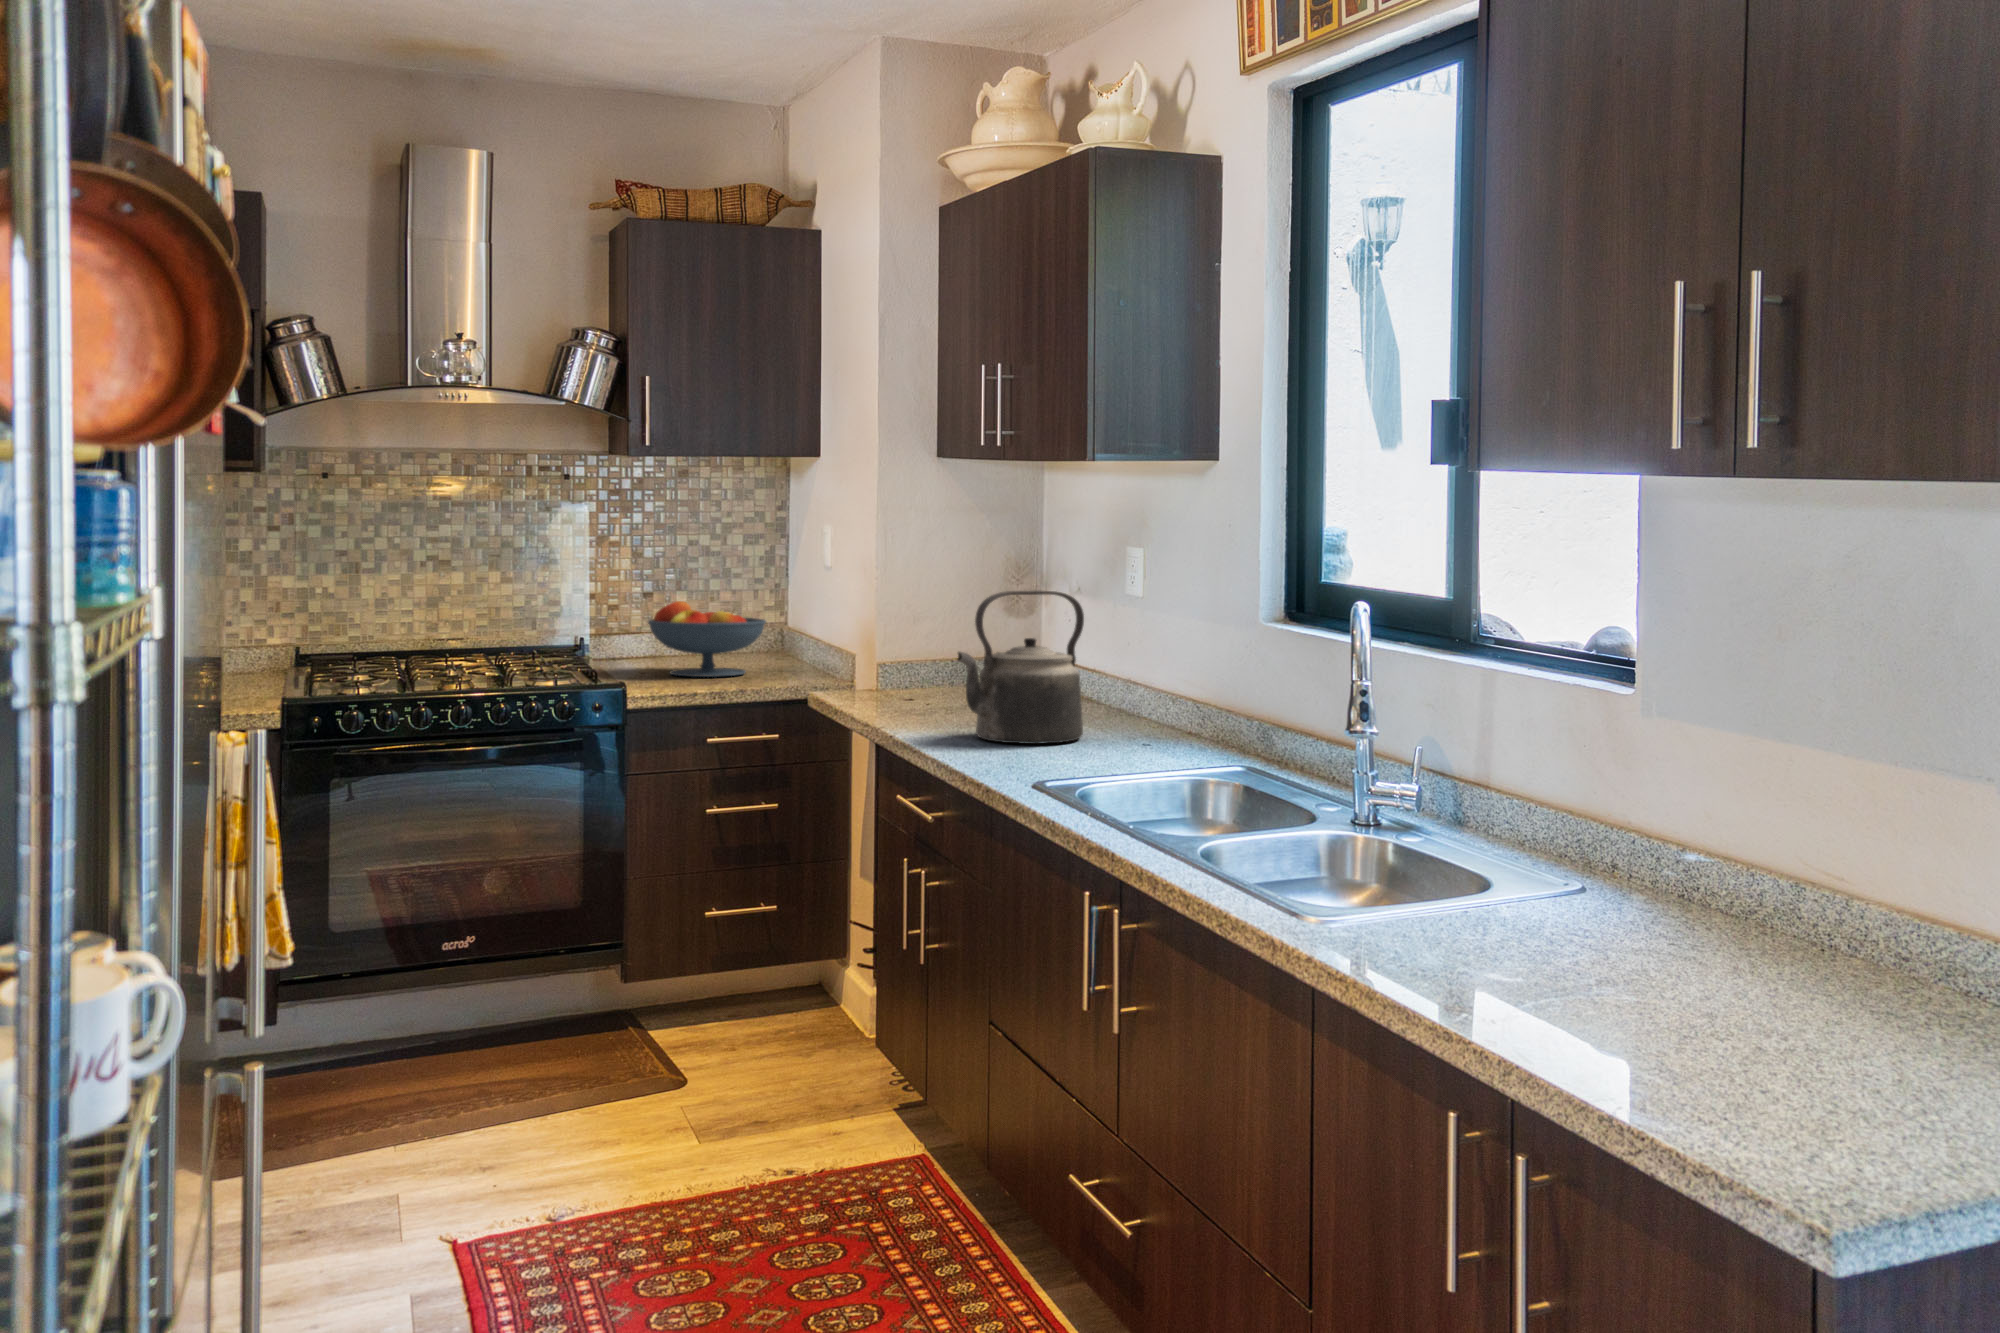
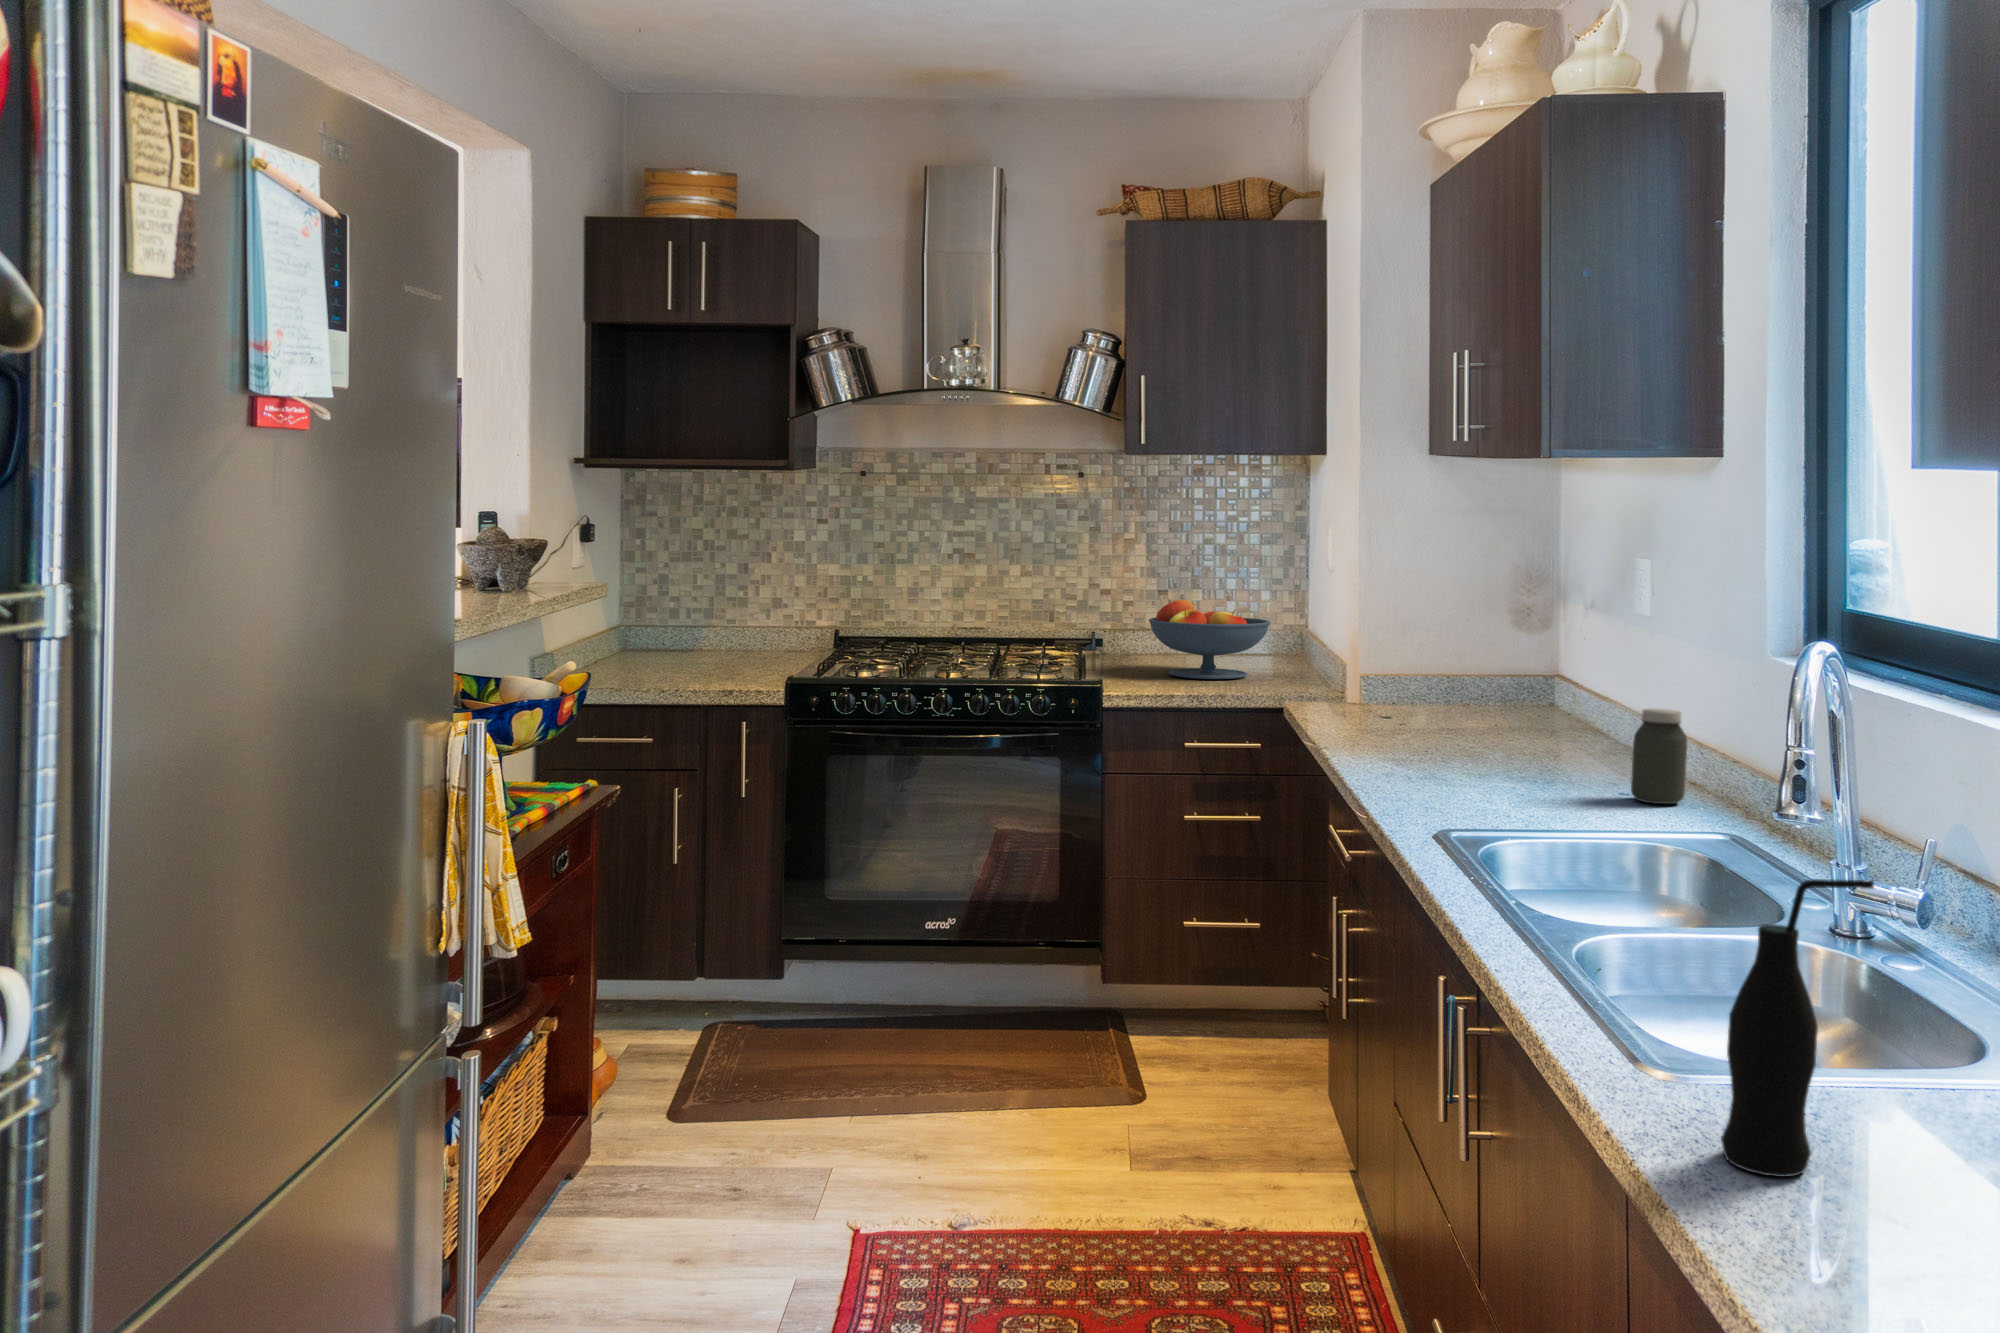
kettle: present [957,590,1084,744] -> none [1409,607,1569,783]
jar: none [1148,671,1190,751] -> present [1631,709,1687,804]
bottle: none [1373,743,1468,961] -> present [1721,879,1874,1177]

